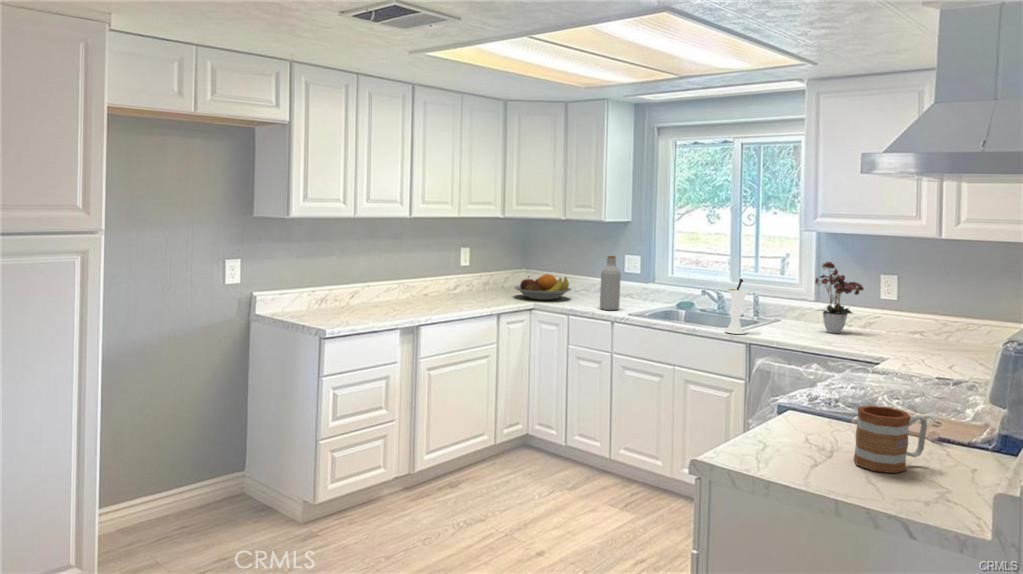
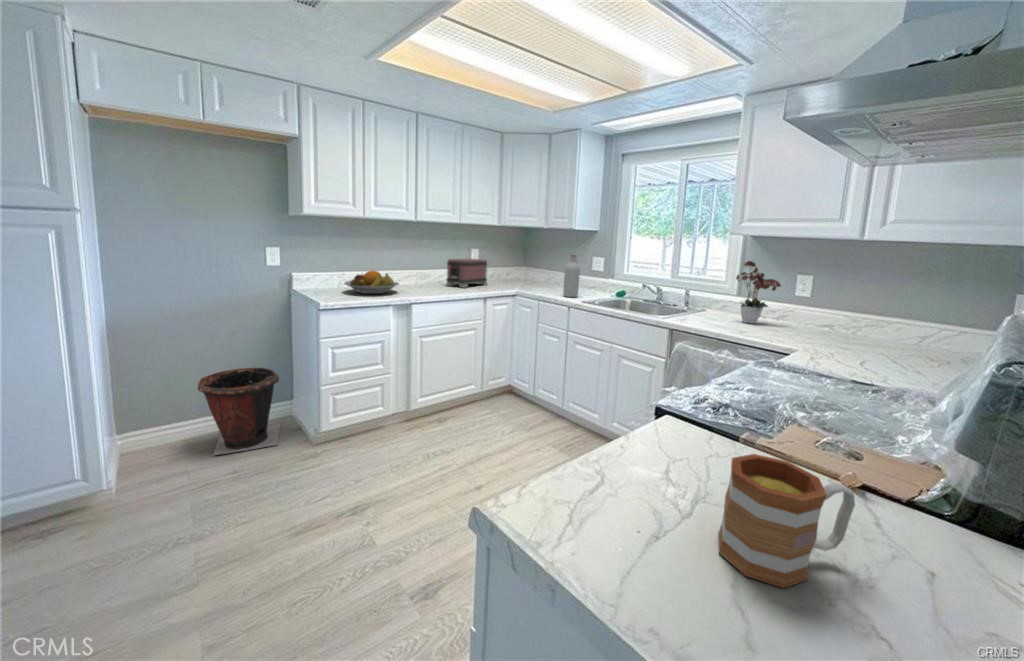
toaster: none [436,262,490,303] -> present [446,259,487,288]
fruit bowl: present [515,274,571,300] -> present [345,271,399,294]
vase: present [725,279,748,334] -> none [651,273,674,320]
waste bin: none [145,420,250,544] -> present [198,368,281,455]

